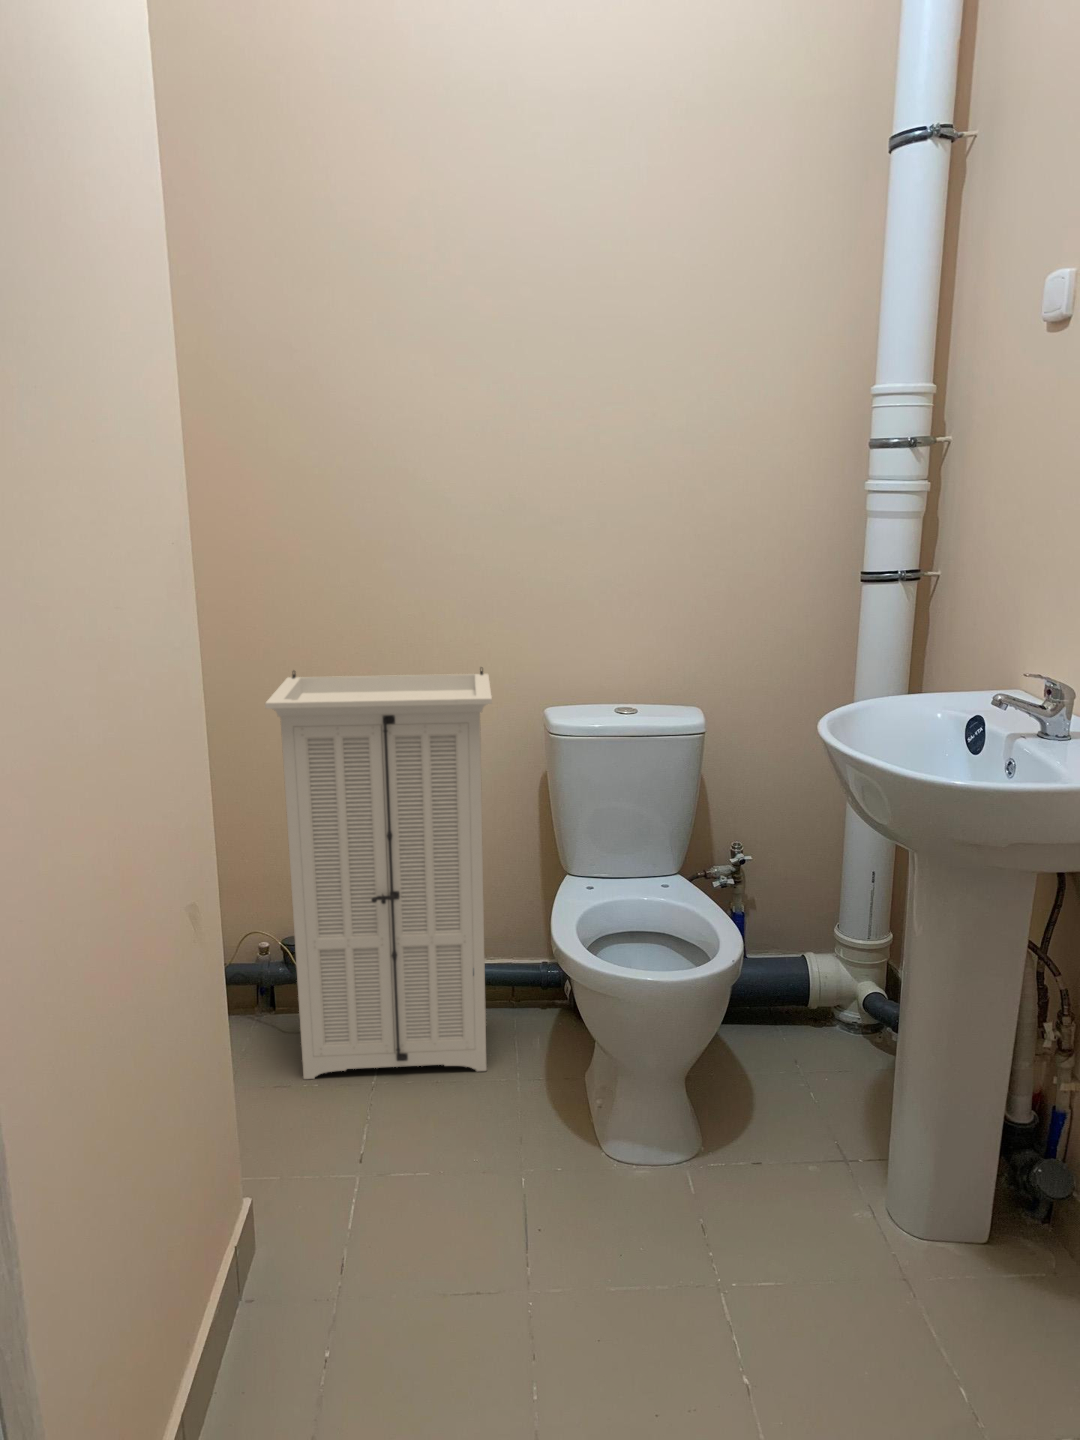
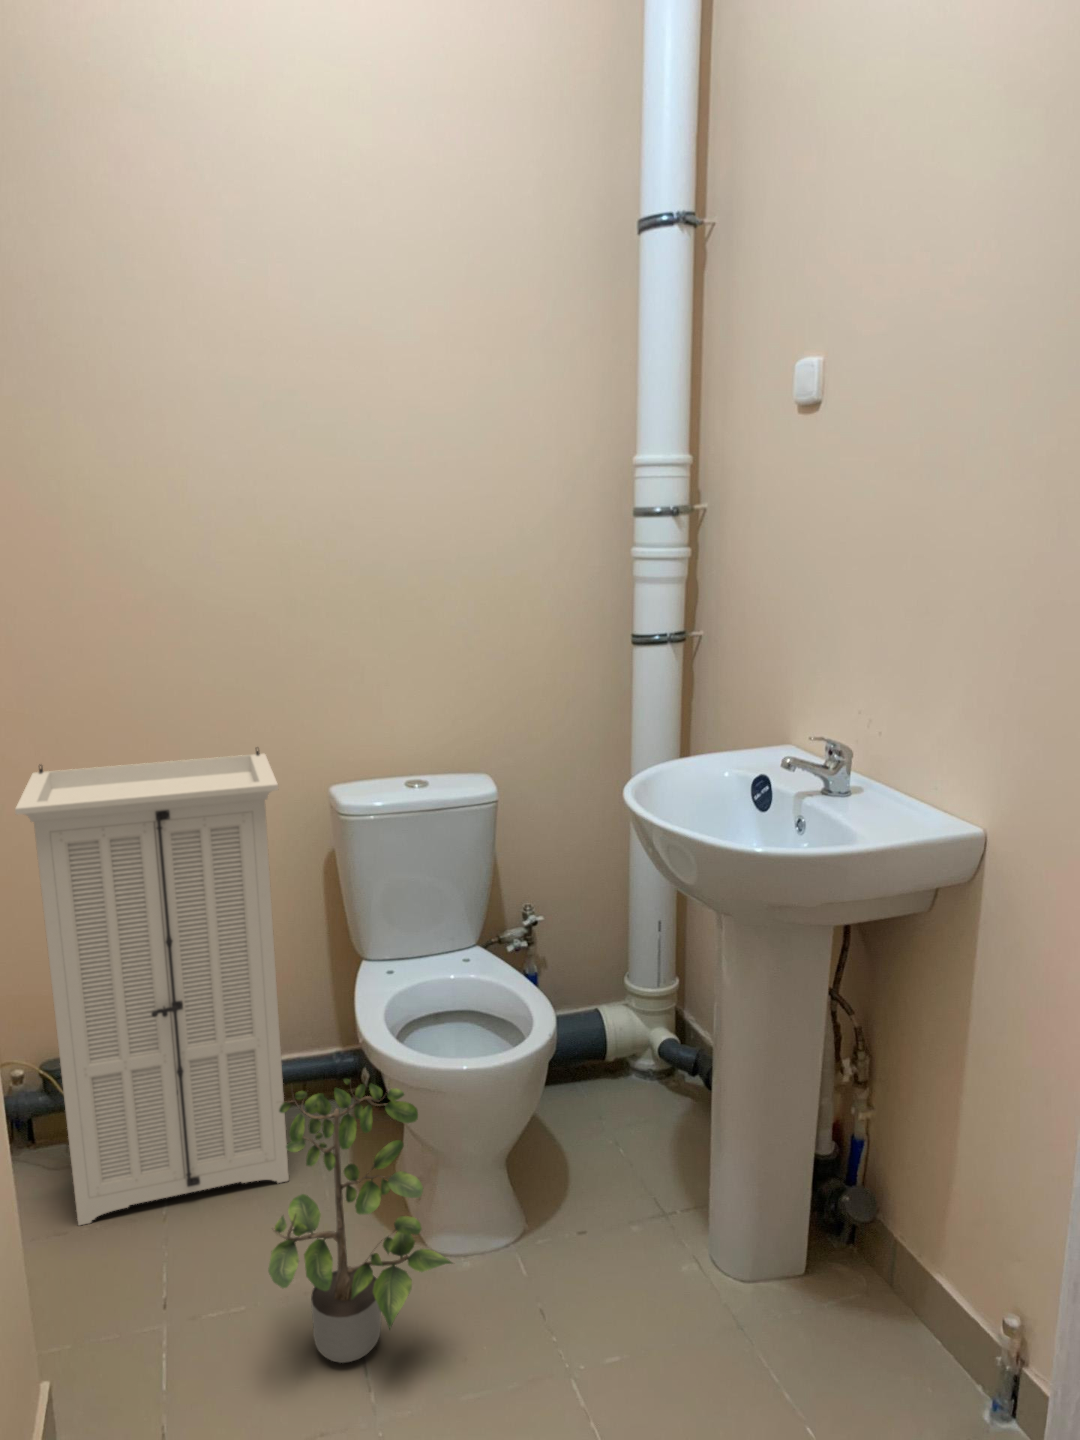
potted plant: none [447,968,618,1233] -> present [268,1079,452,1363]

